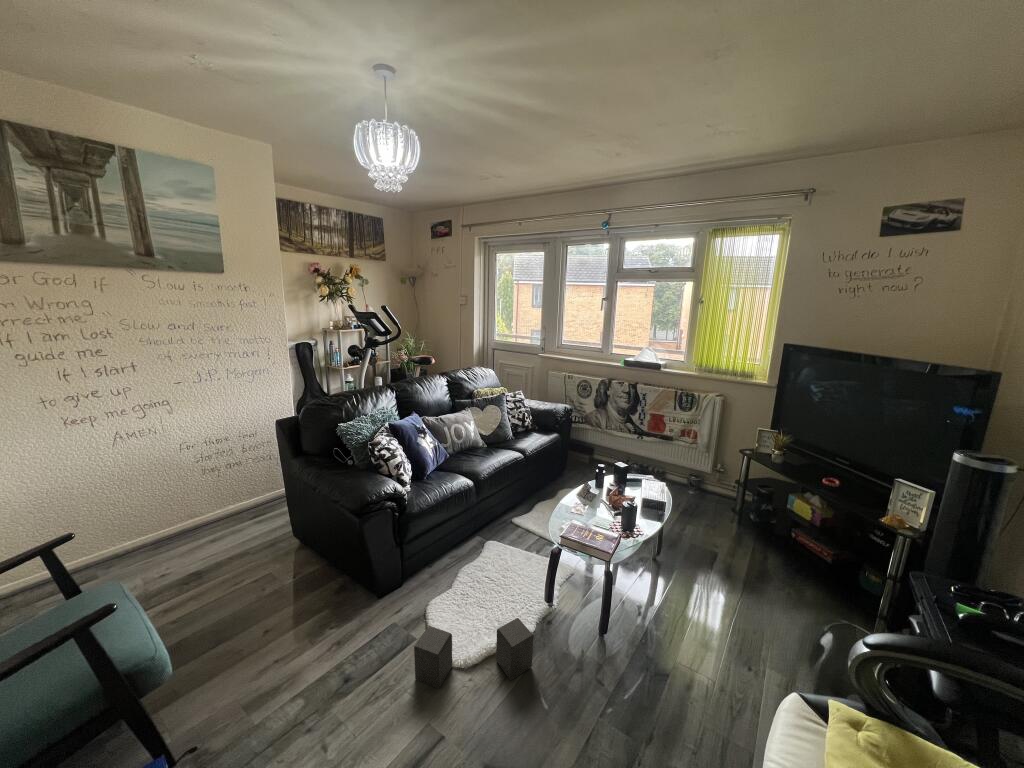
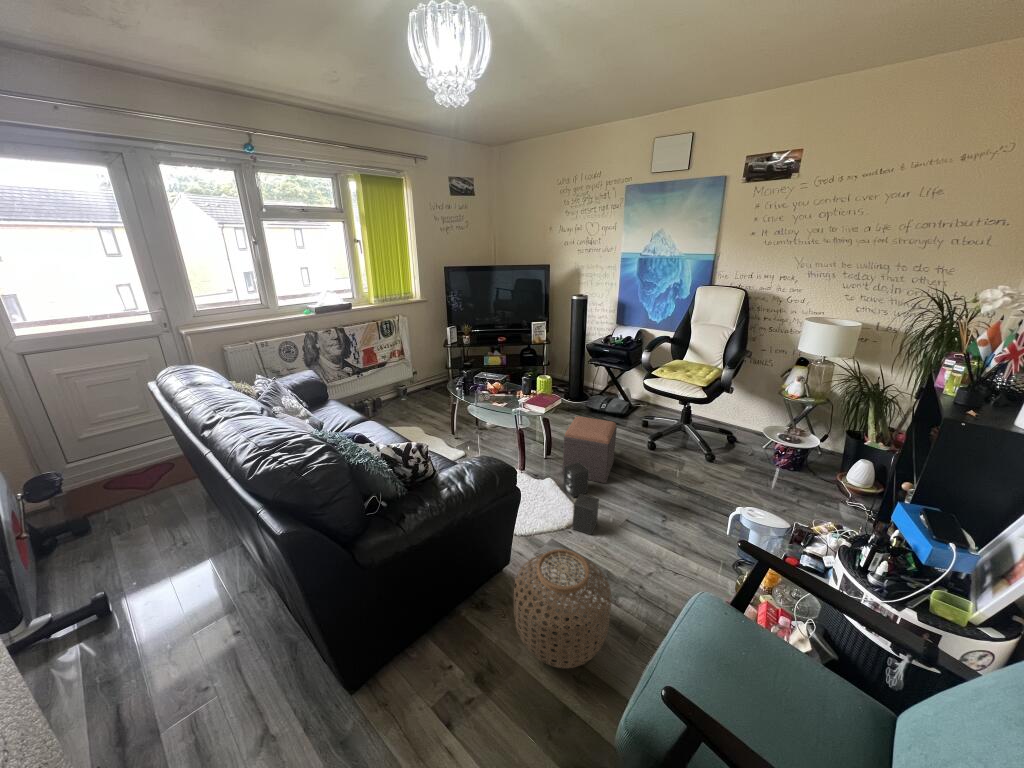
woven basket: none [221,555,321,663] -> present [514,549,611,668]
footstool: none [542,590,630,736] -> present [562,416,617,483]

